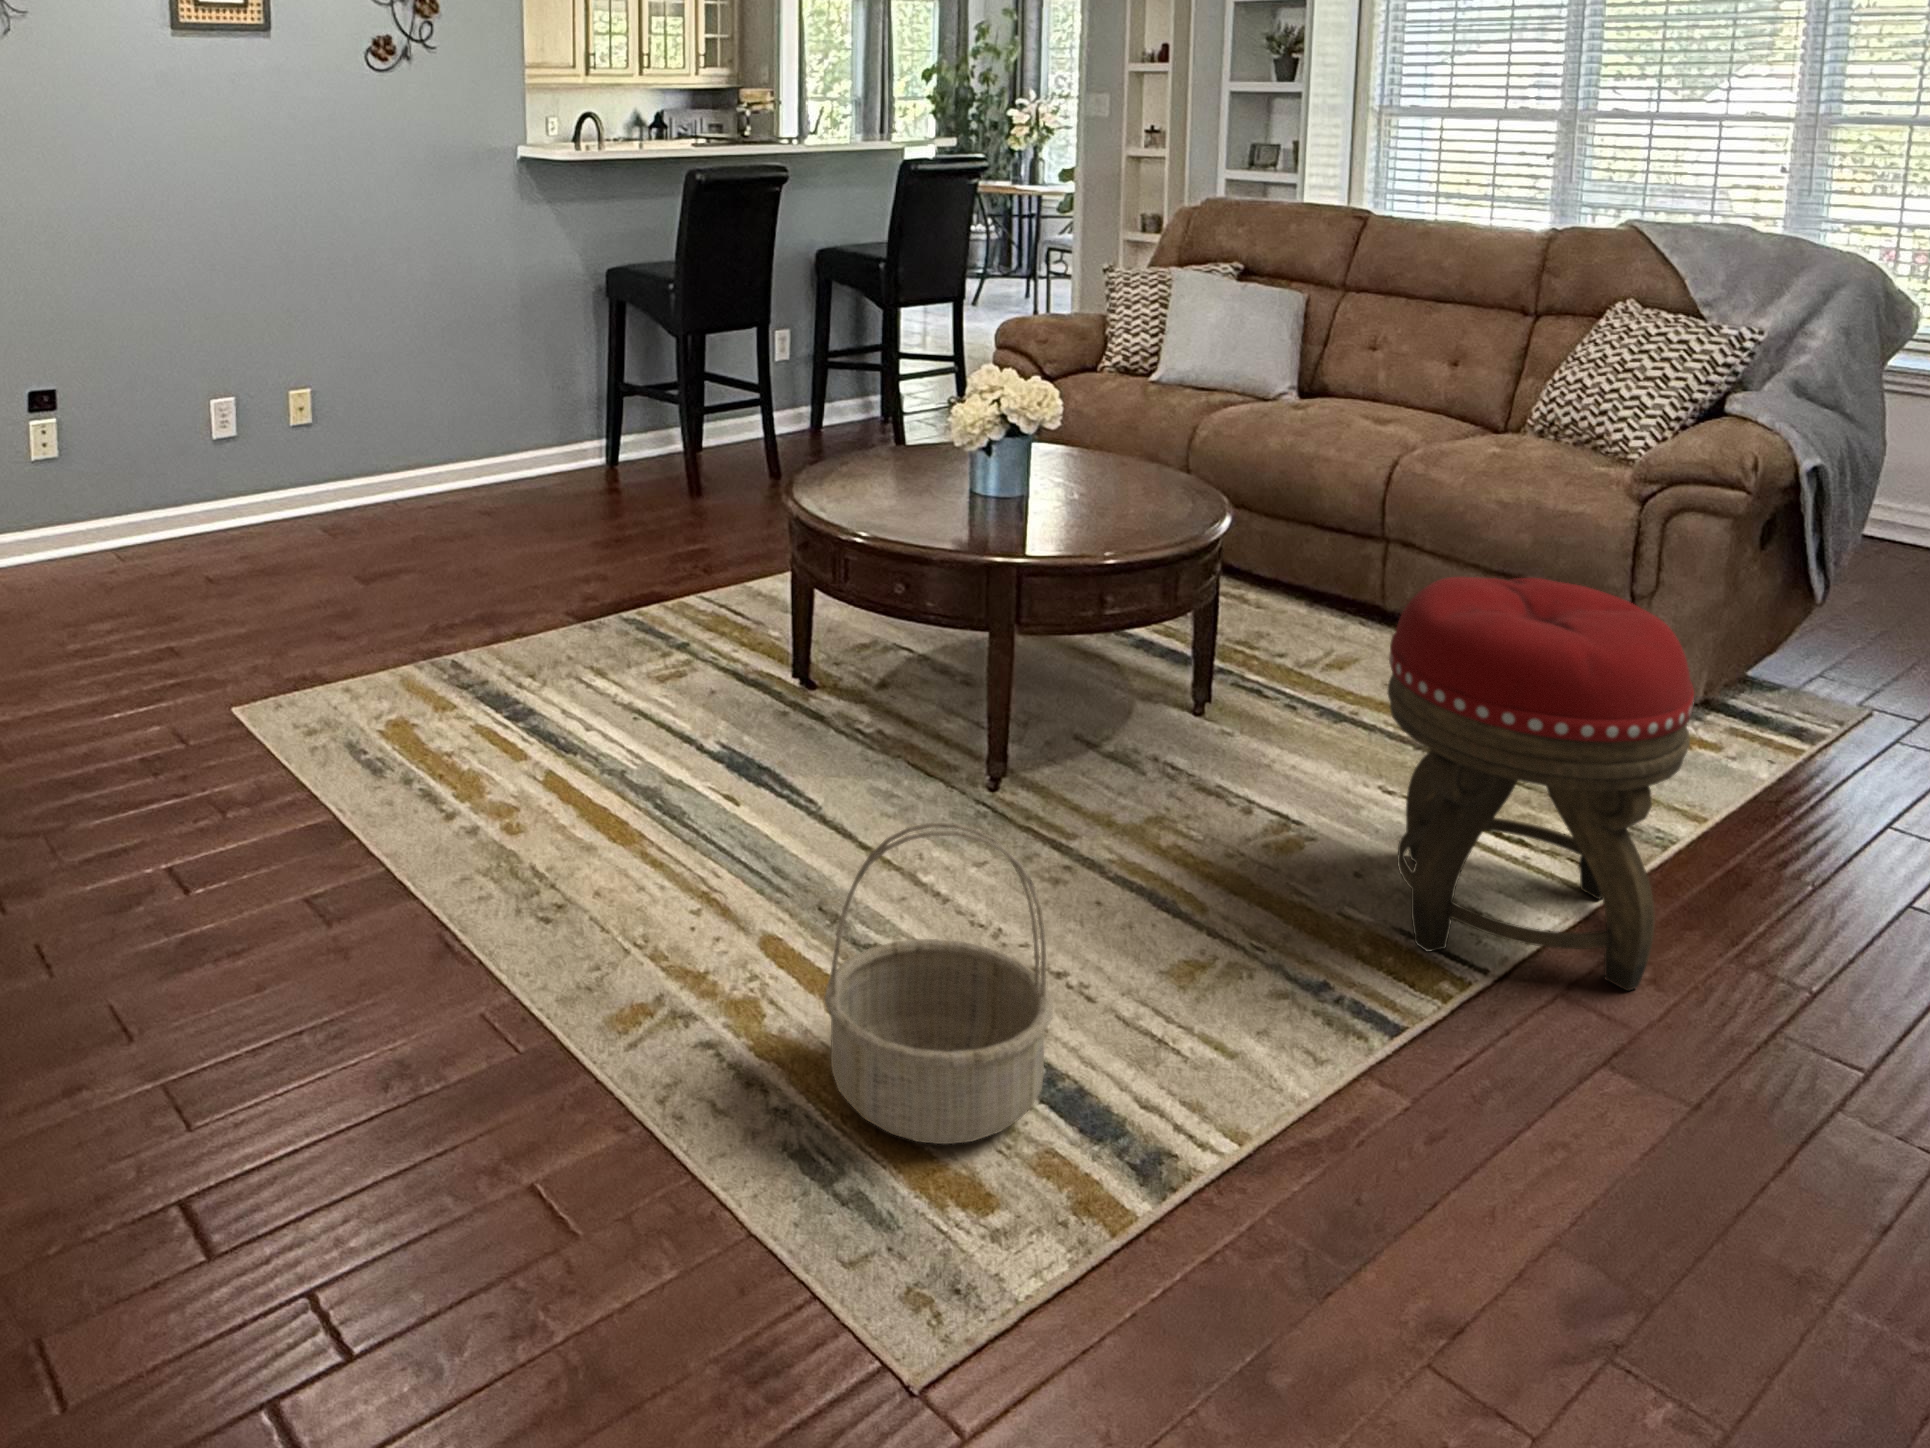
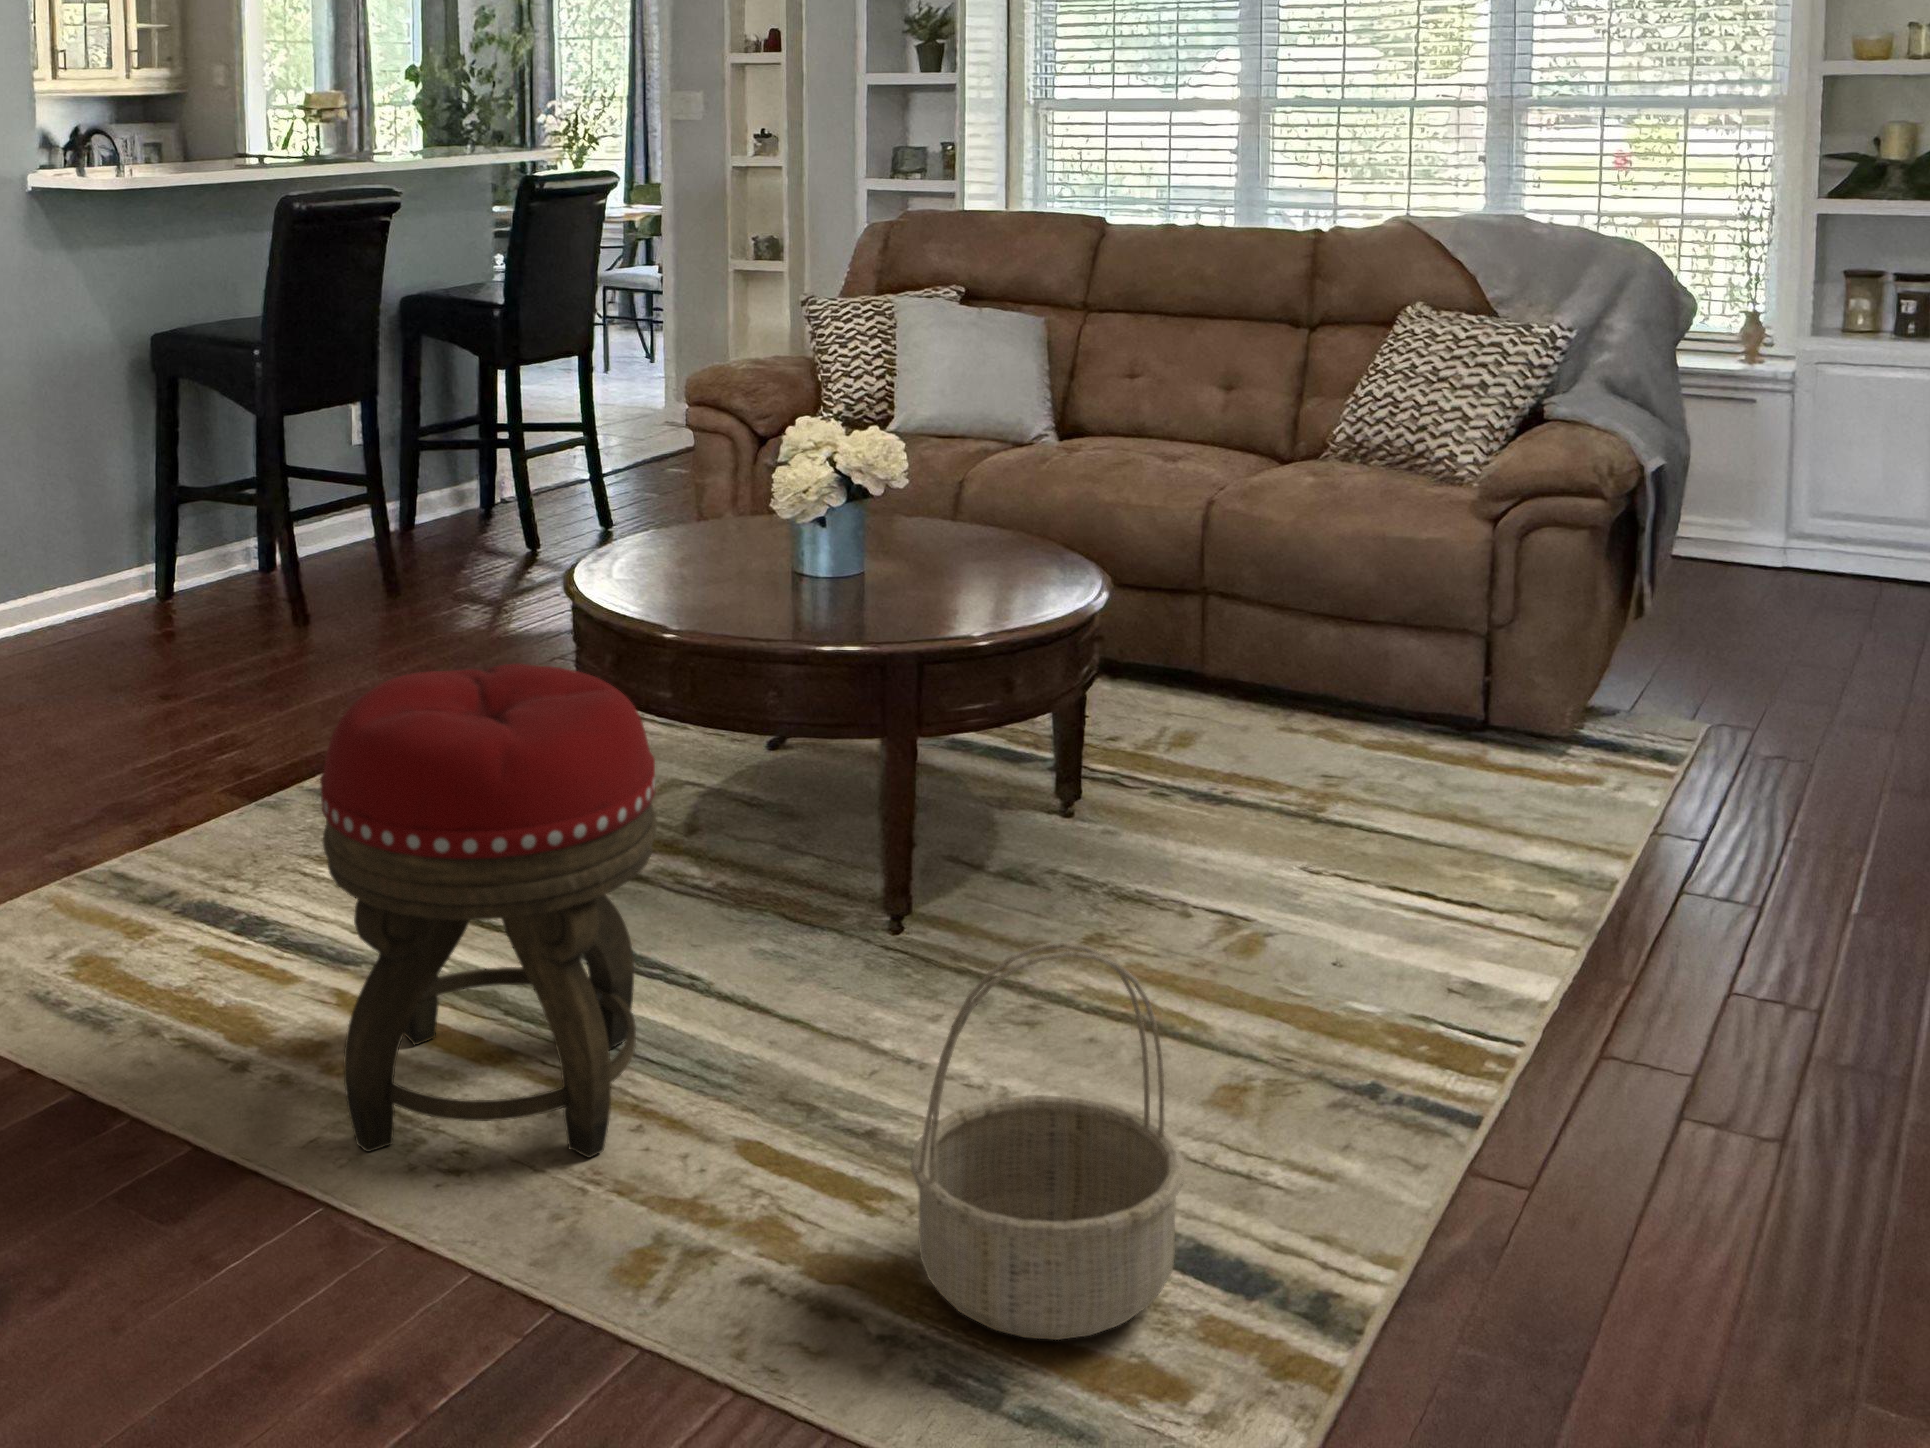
footstool: present [1387,576,1694,991] -> present [320,664,657,1158]

